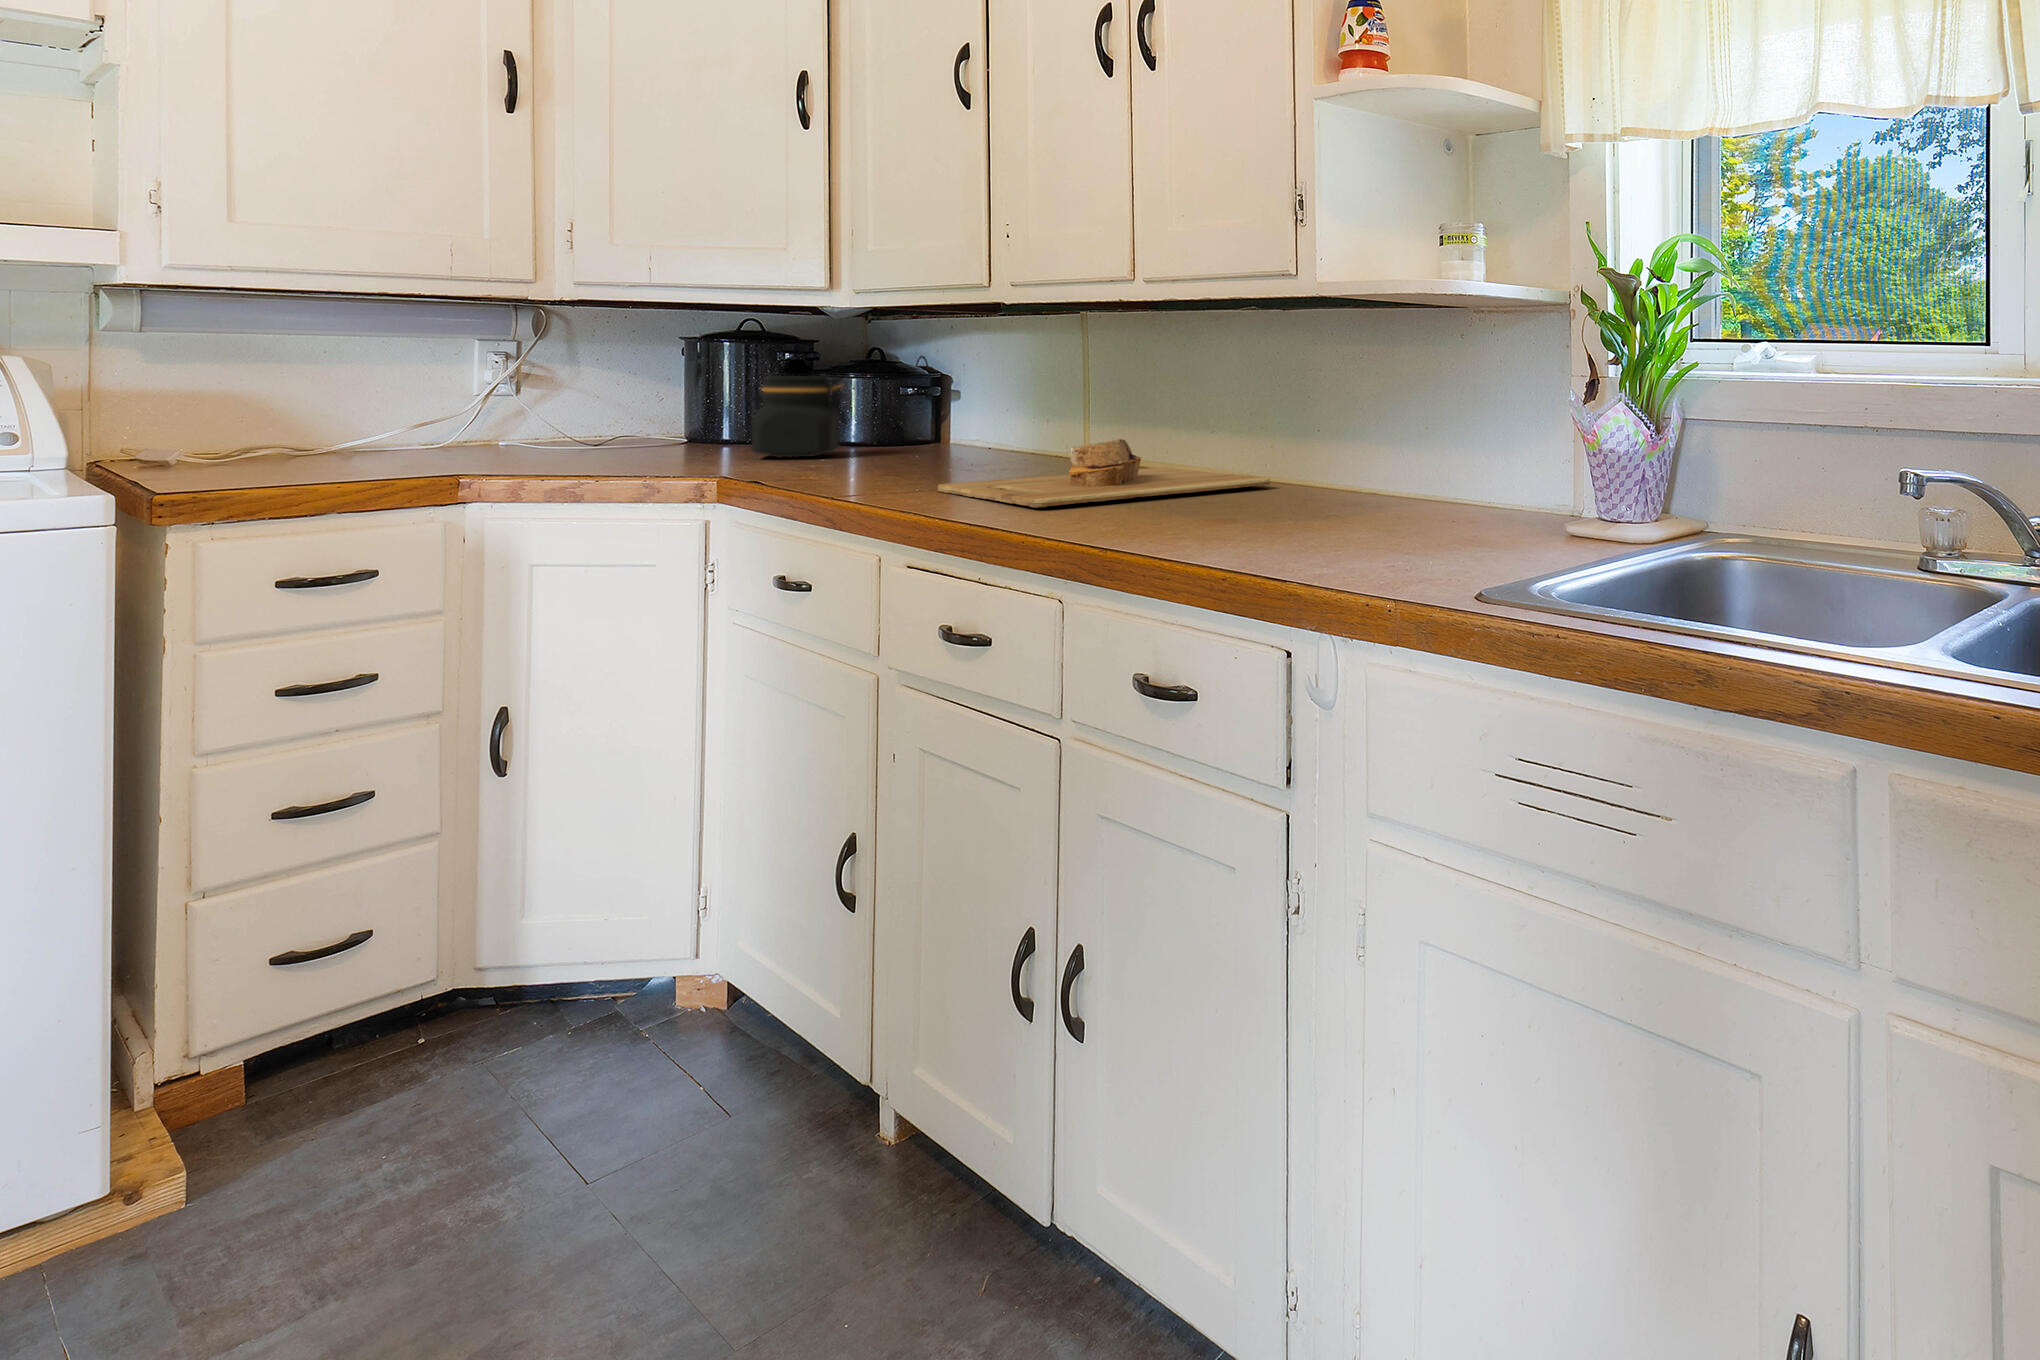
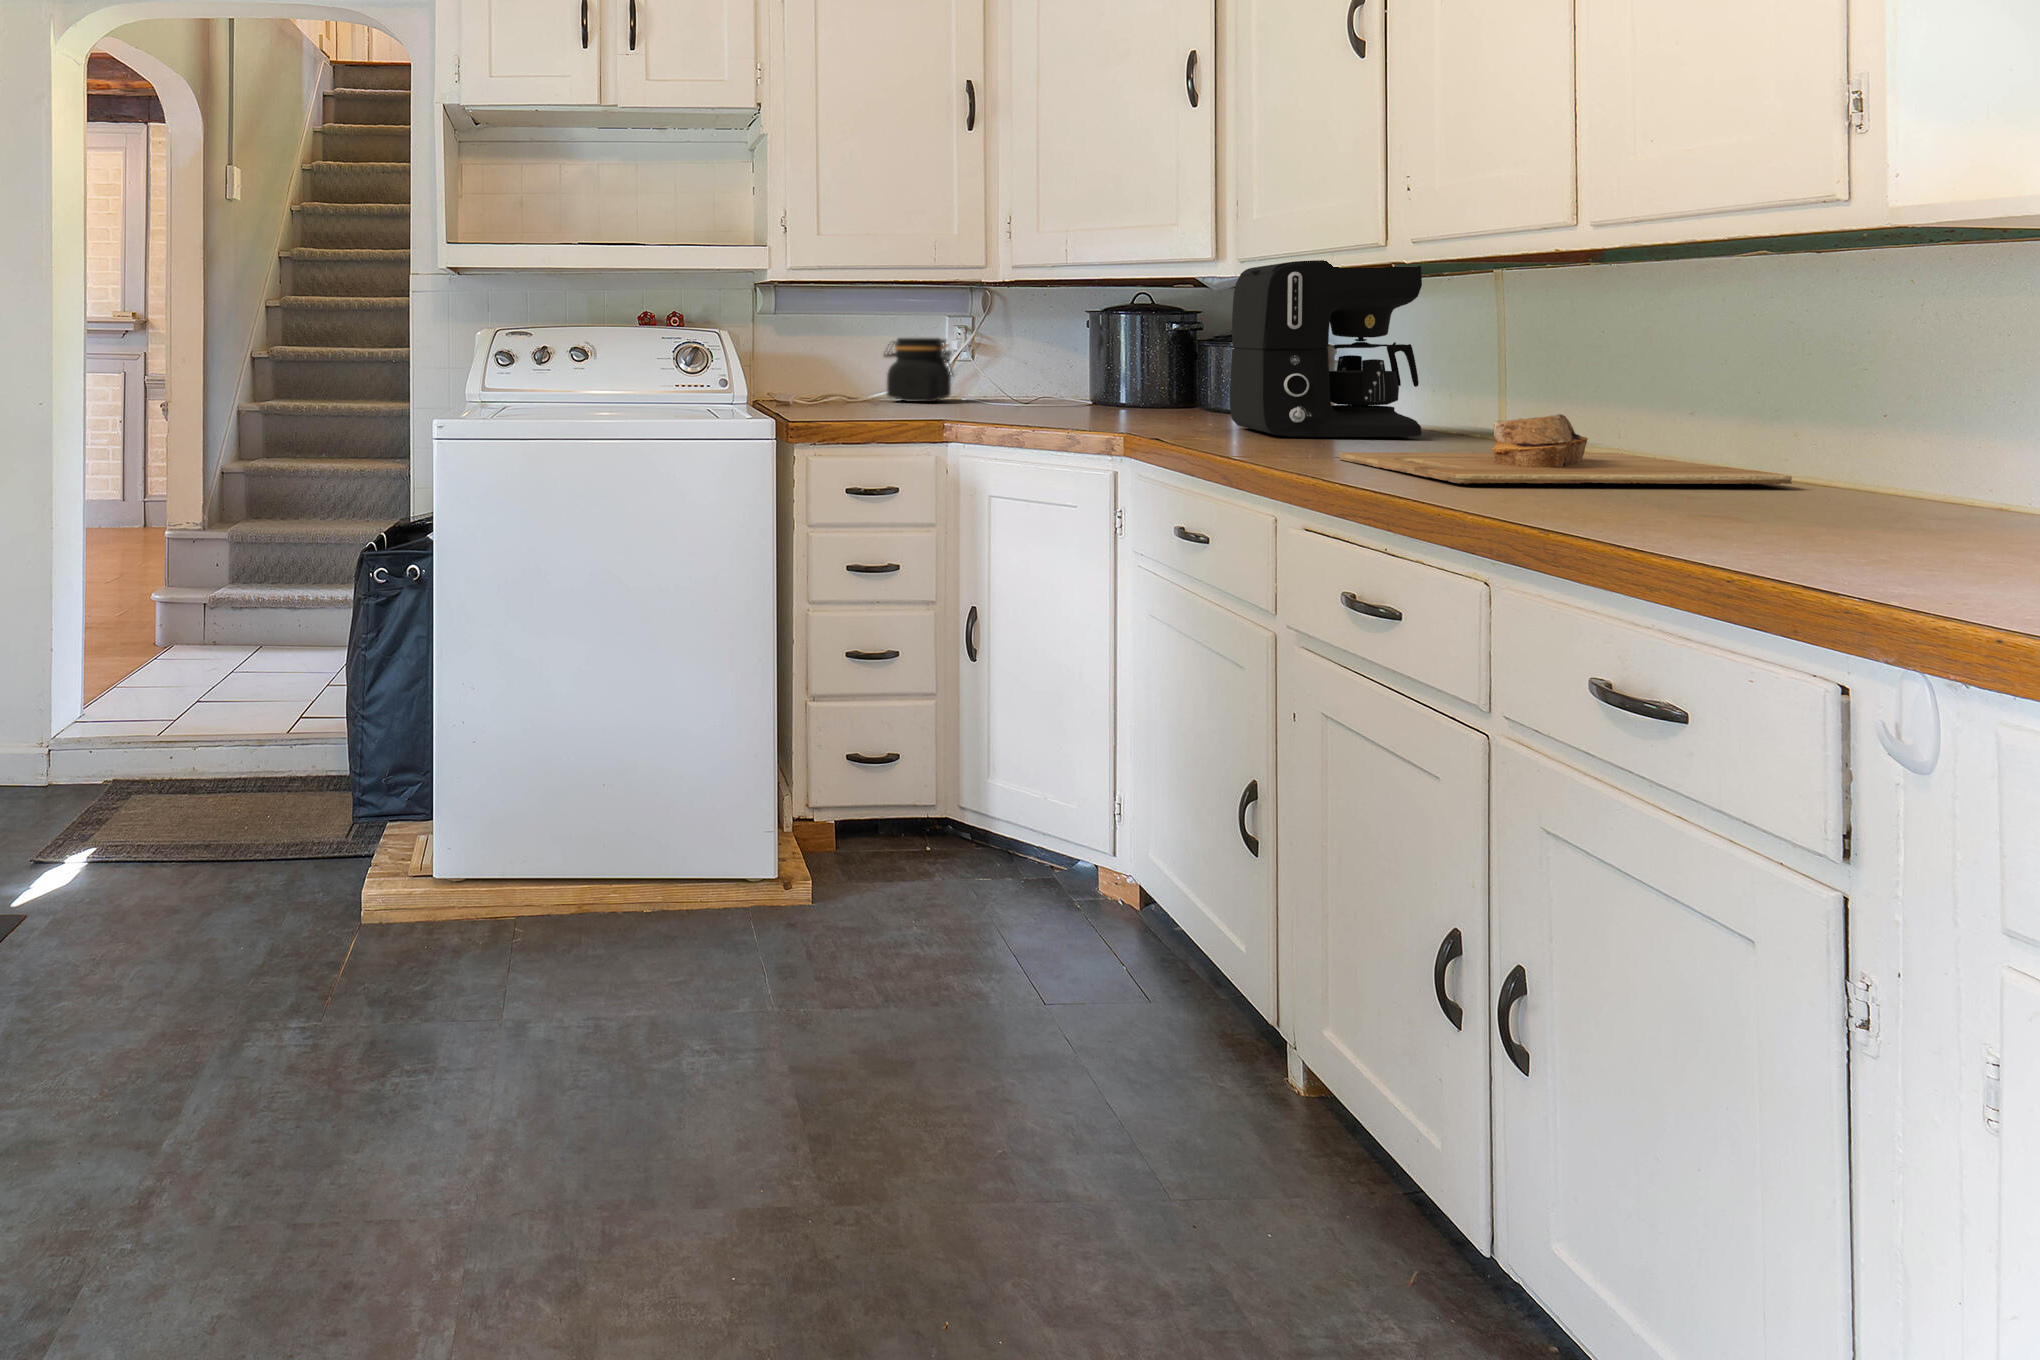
coffee maker: none [839,297,1019,469] -> present [1230,260,1422,437]
jar: present [744,376,847,457] -> present [884,338,953,402]

